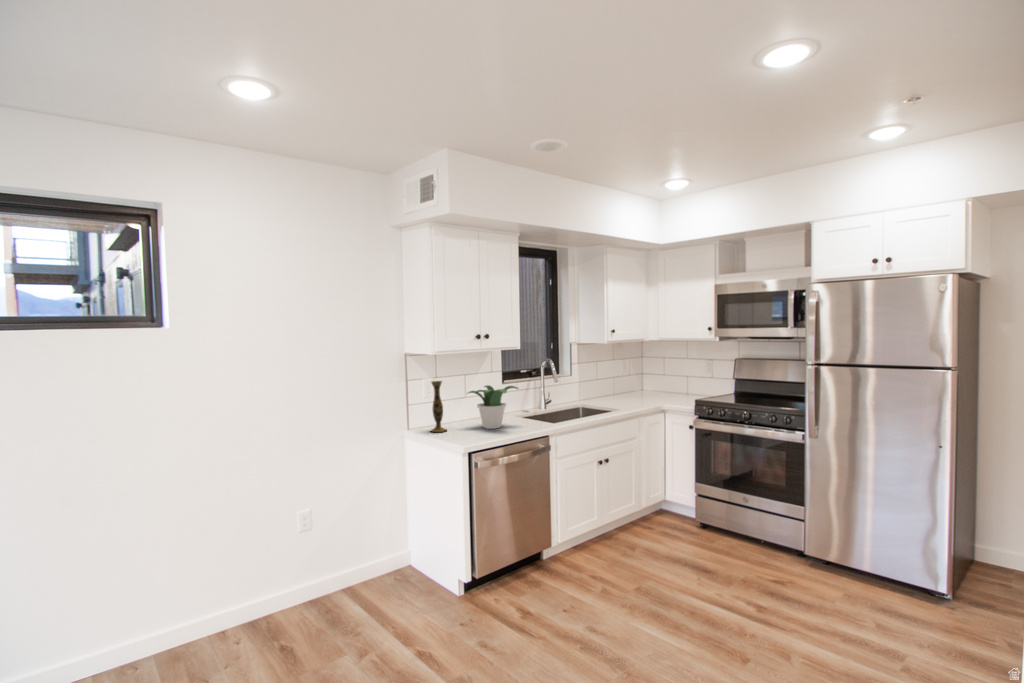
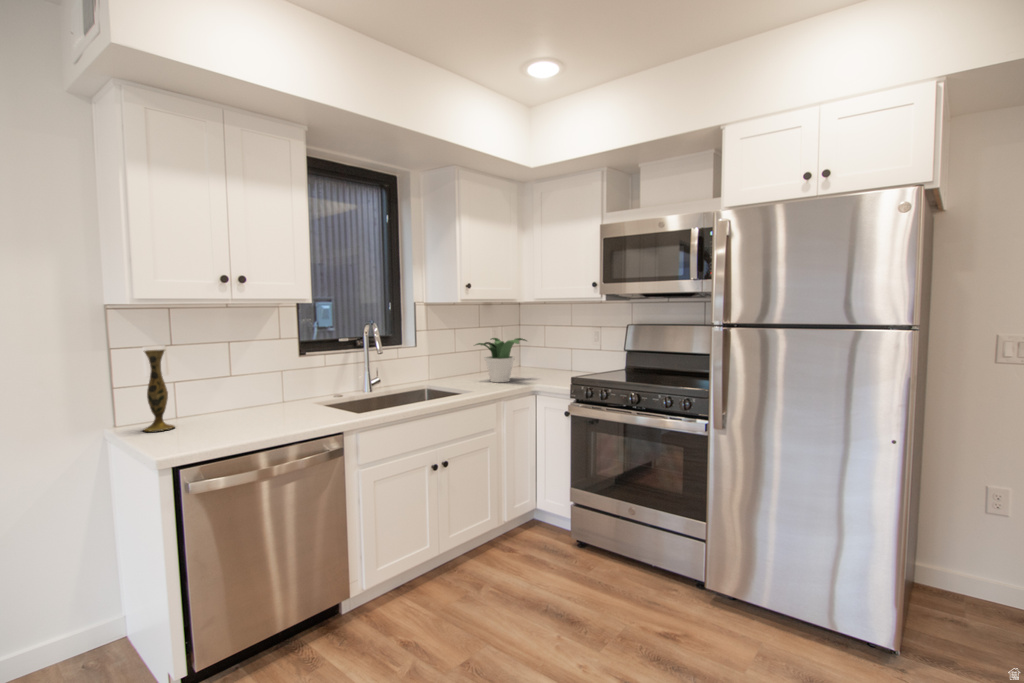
potted plant: present [469,385,518,429] -> present [476,338,527,382]

